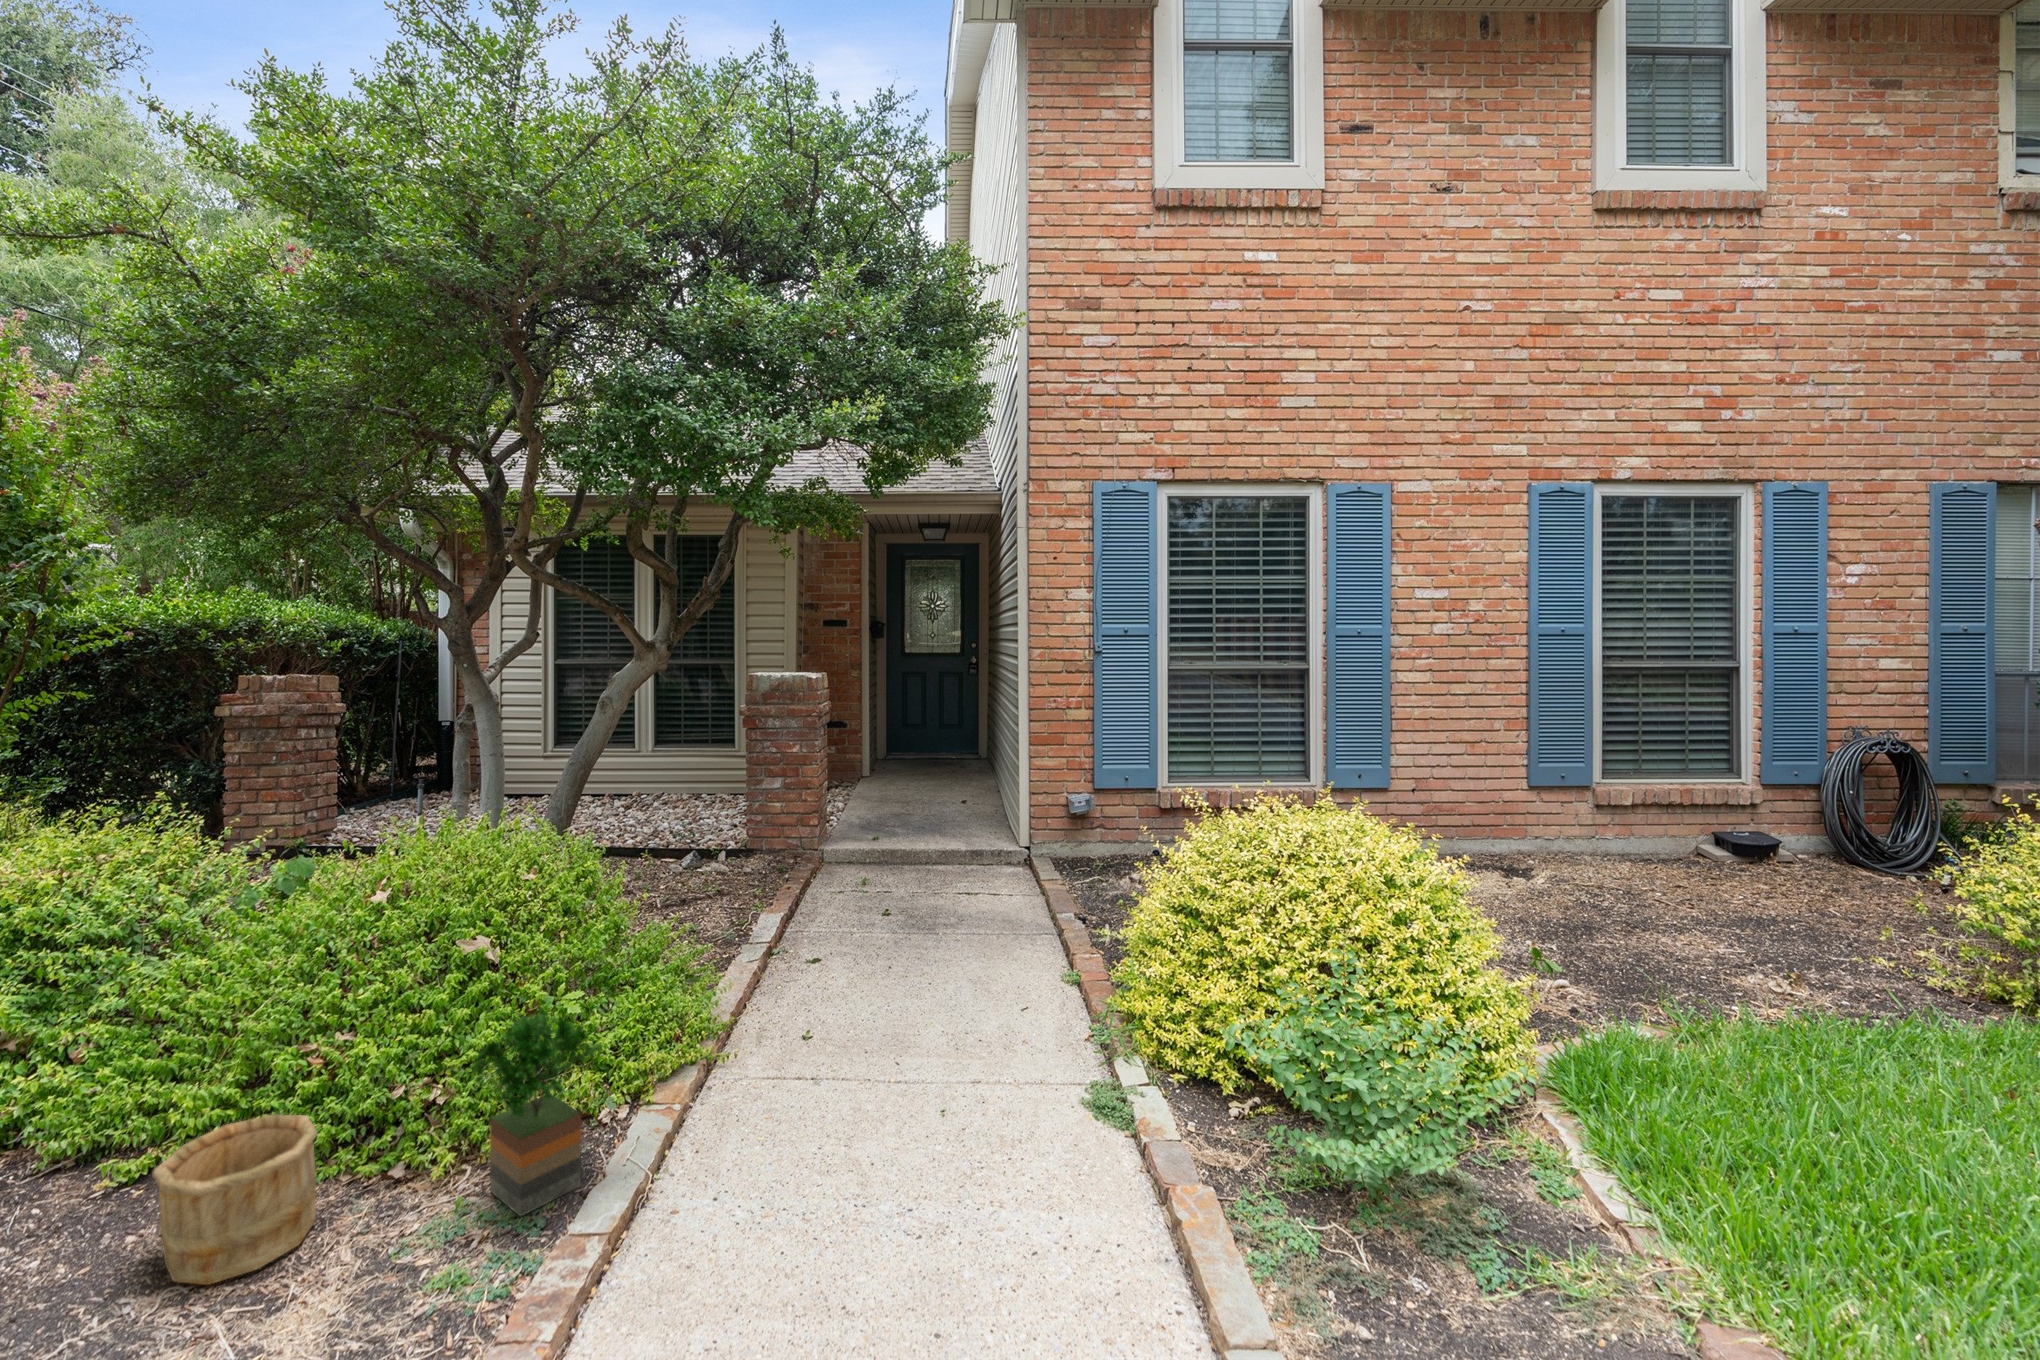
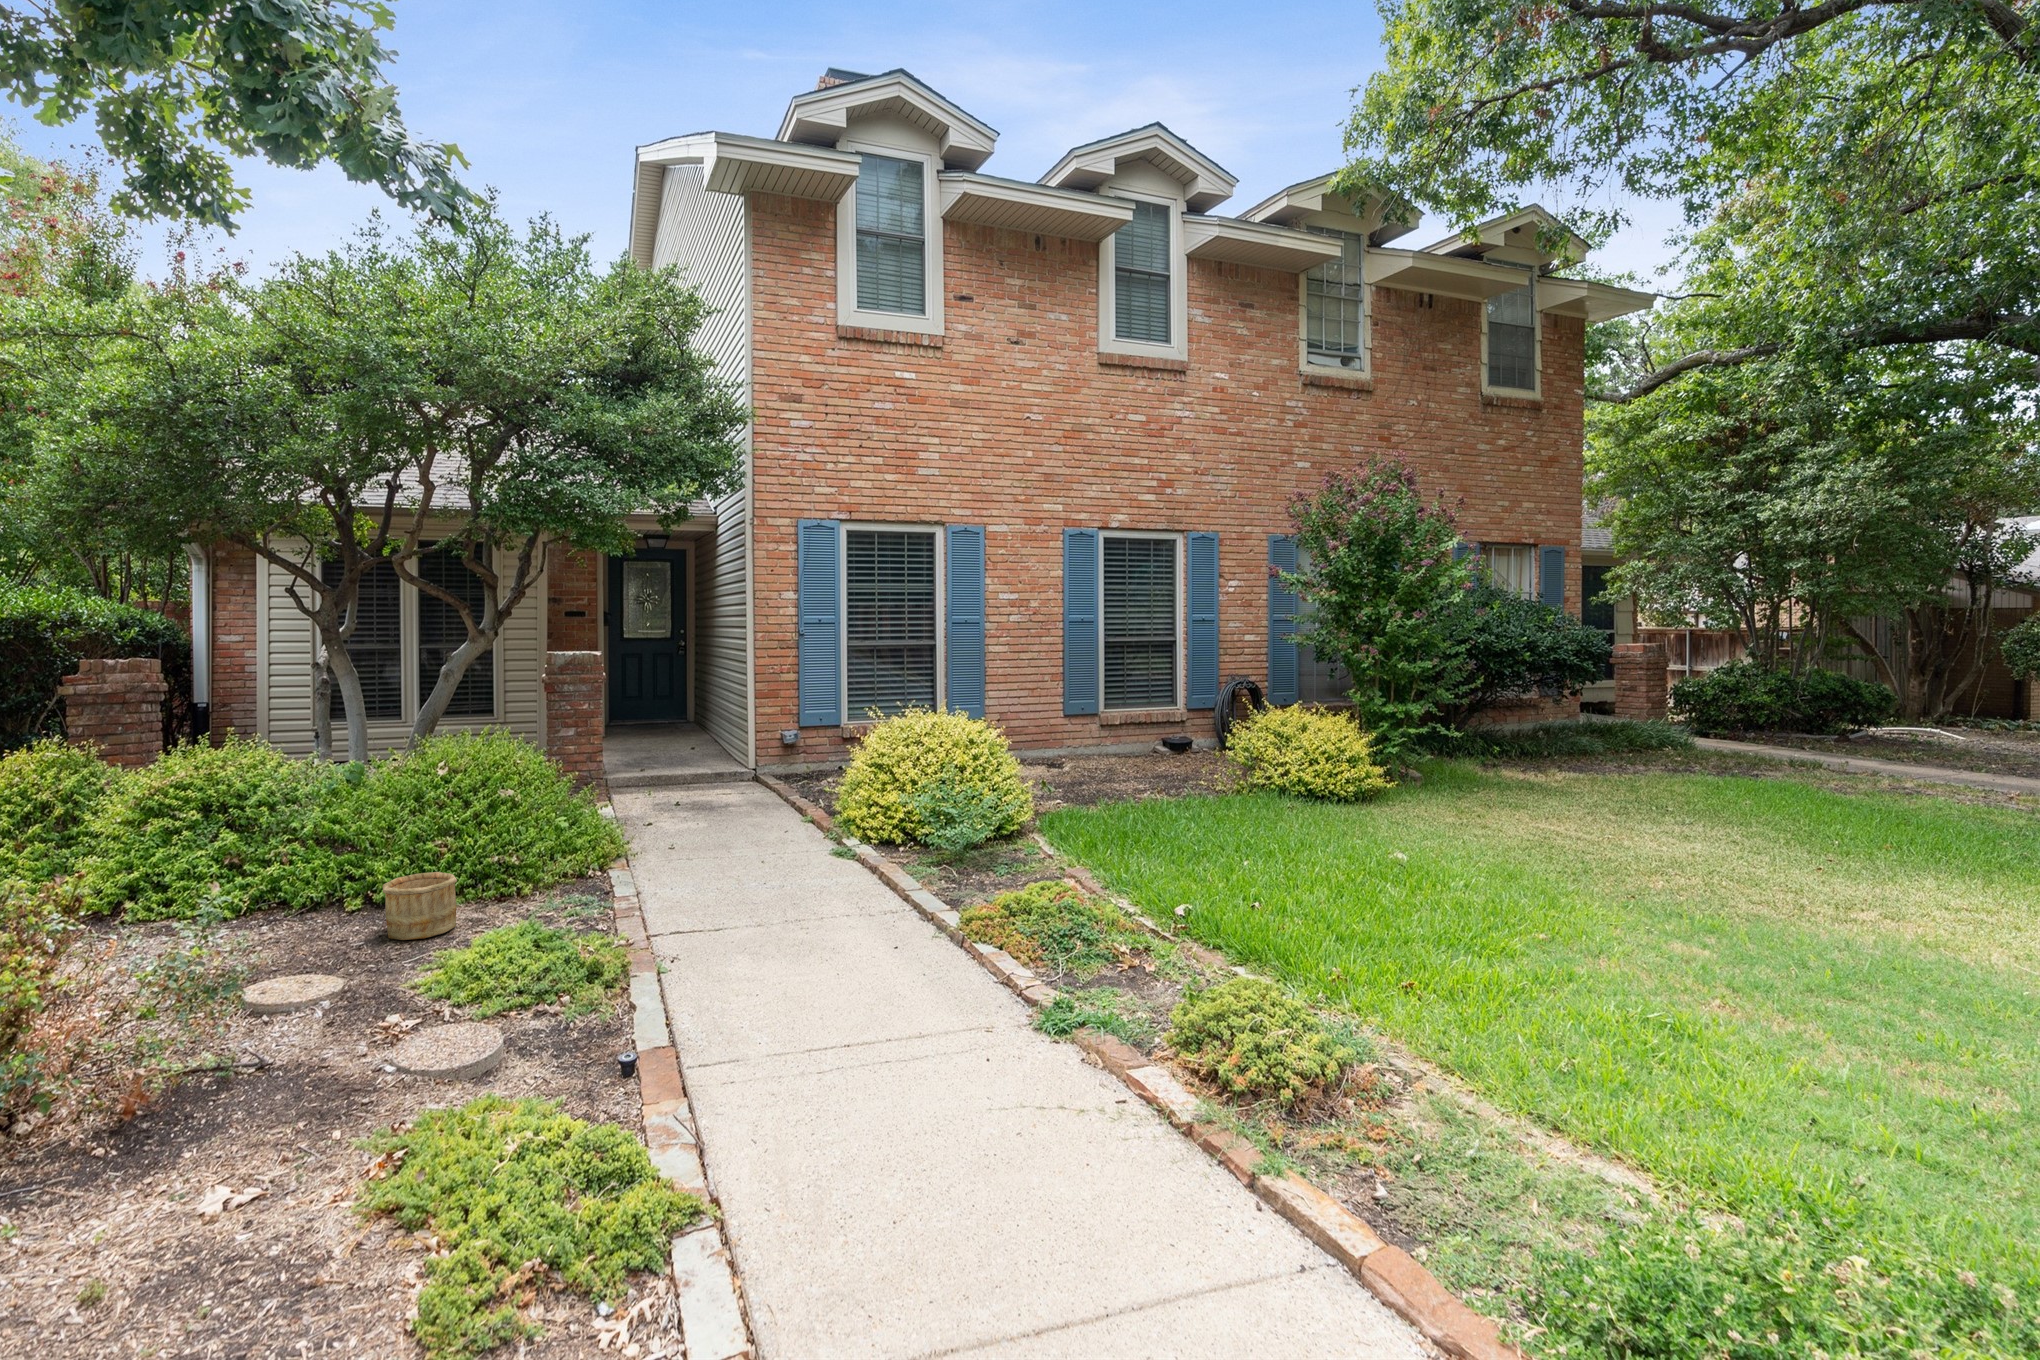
potted tree: present [472,1014,603,1216] -> none [533,816,596,910]

